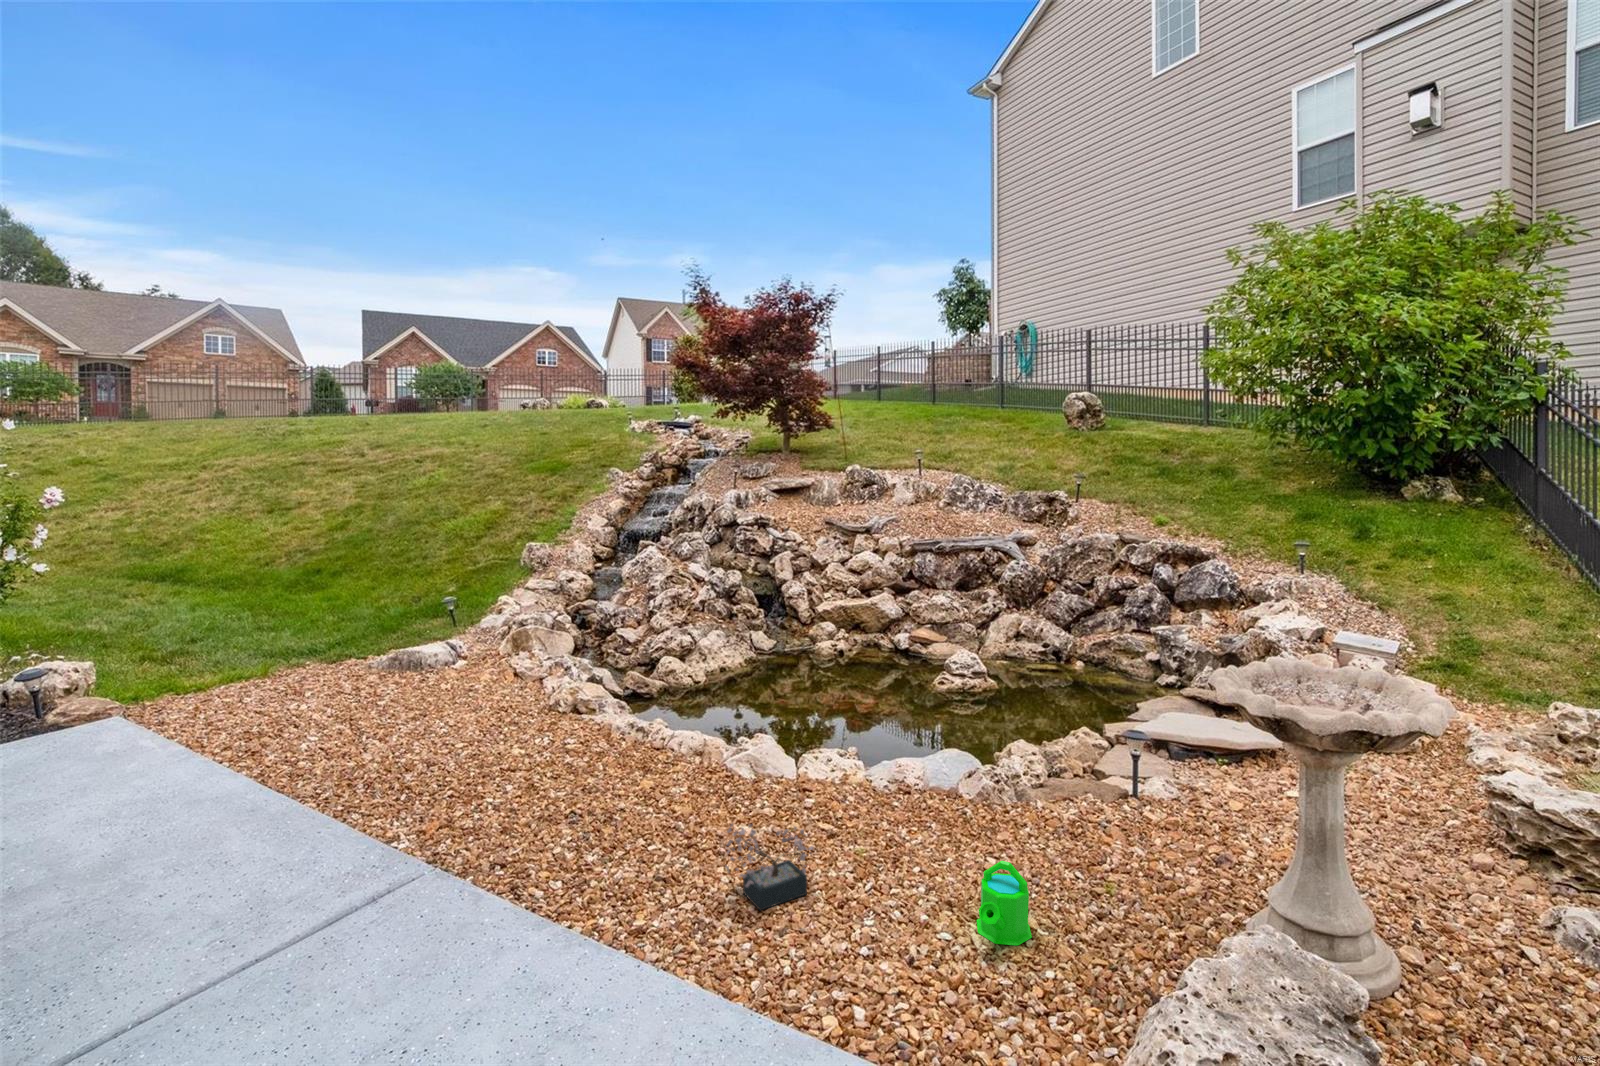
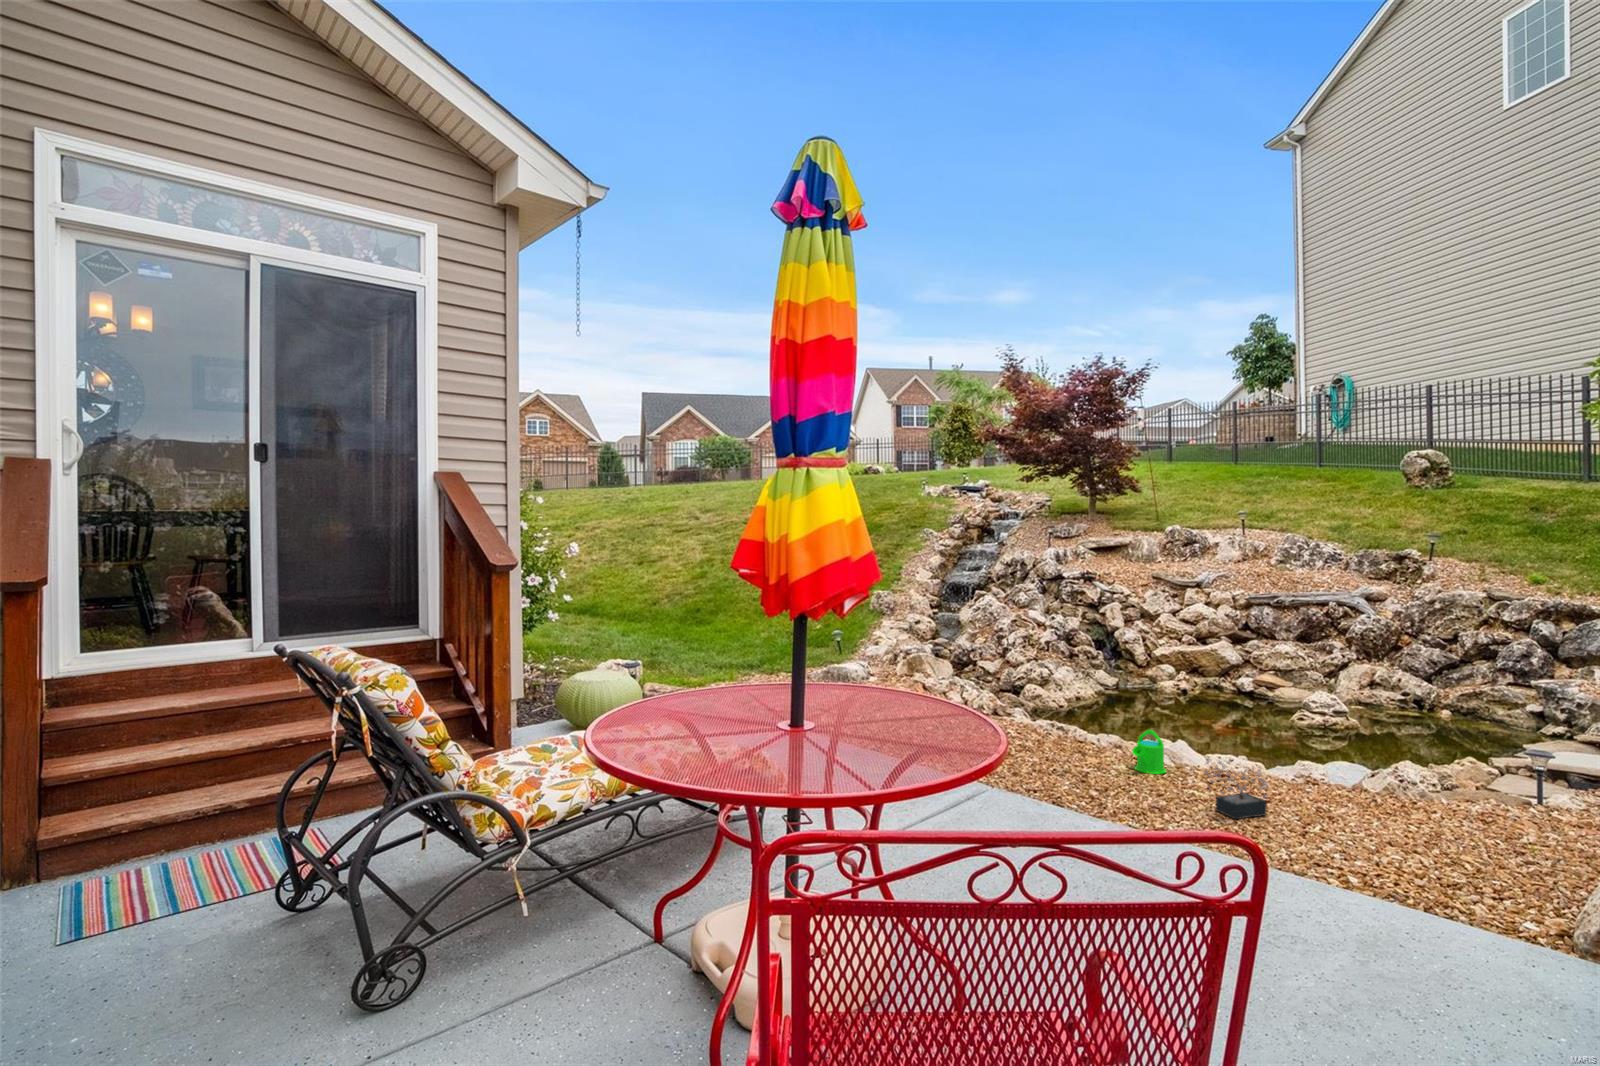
watering can: present [976,861,1032,946] -> present [1132,730,1166,774]

